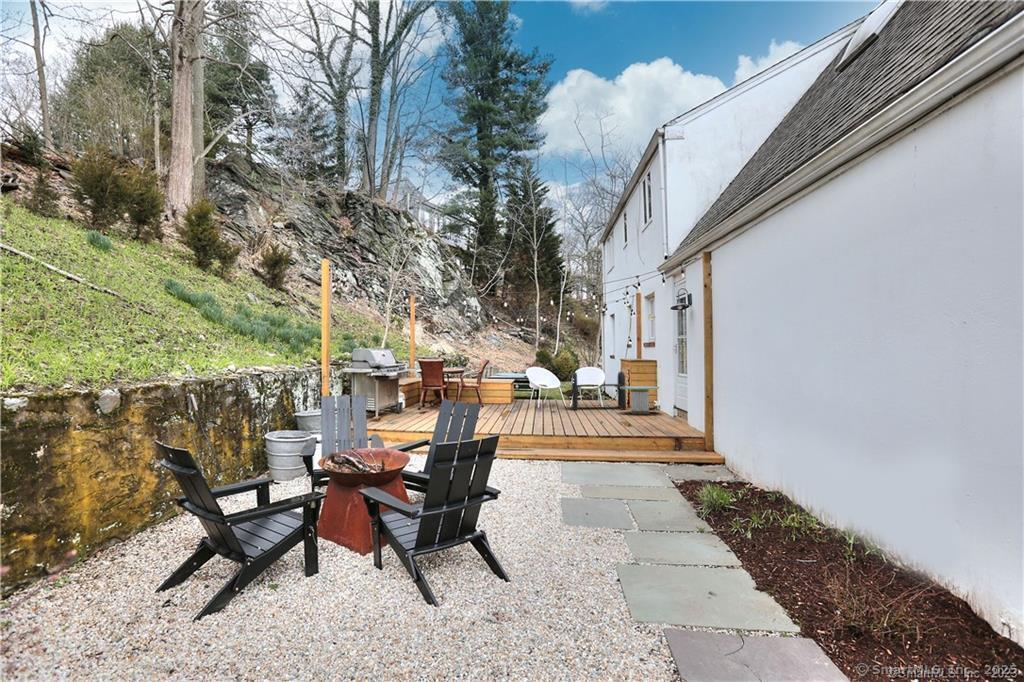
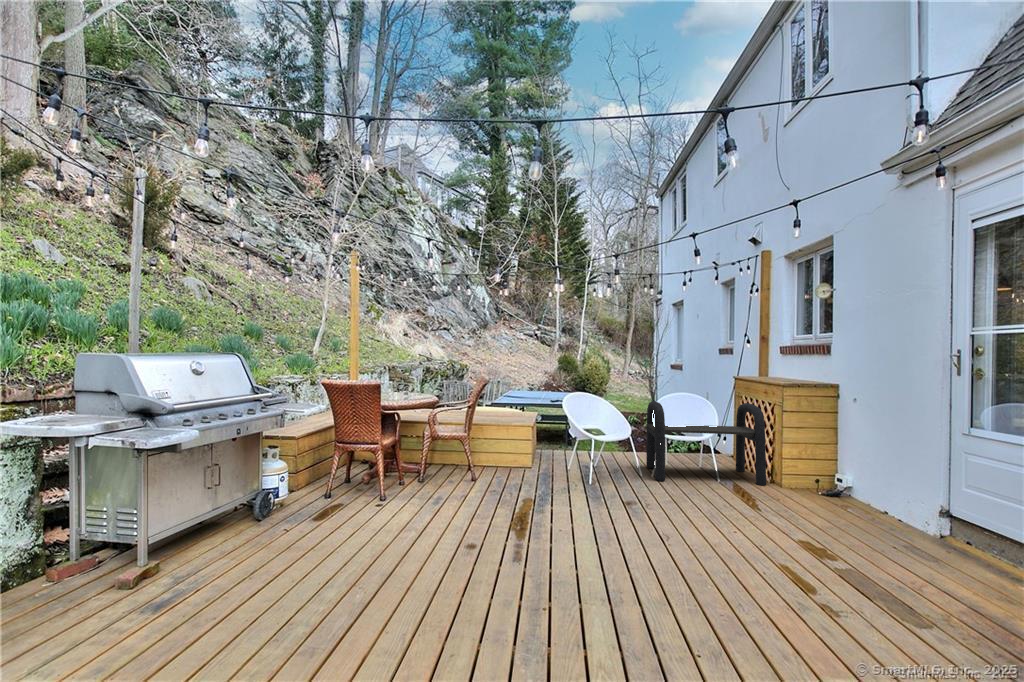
side table: present [620,386,659,414] -> none [773,440,874,512]

